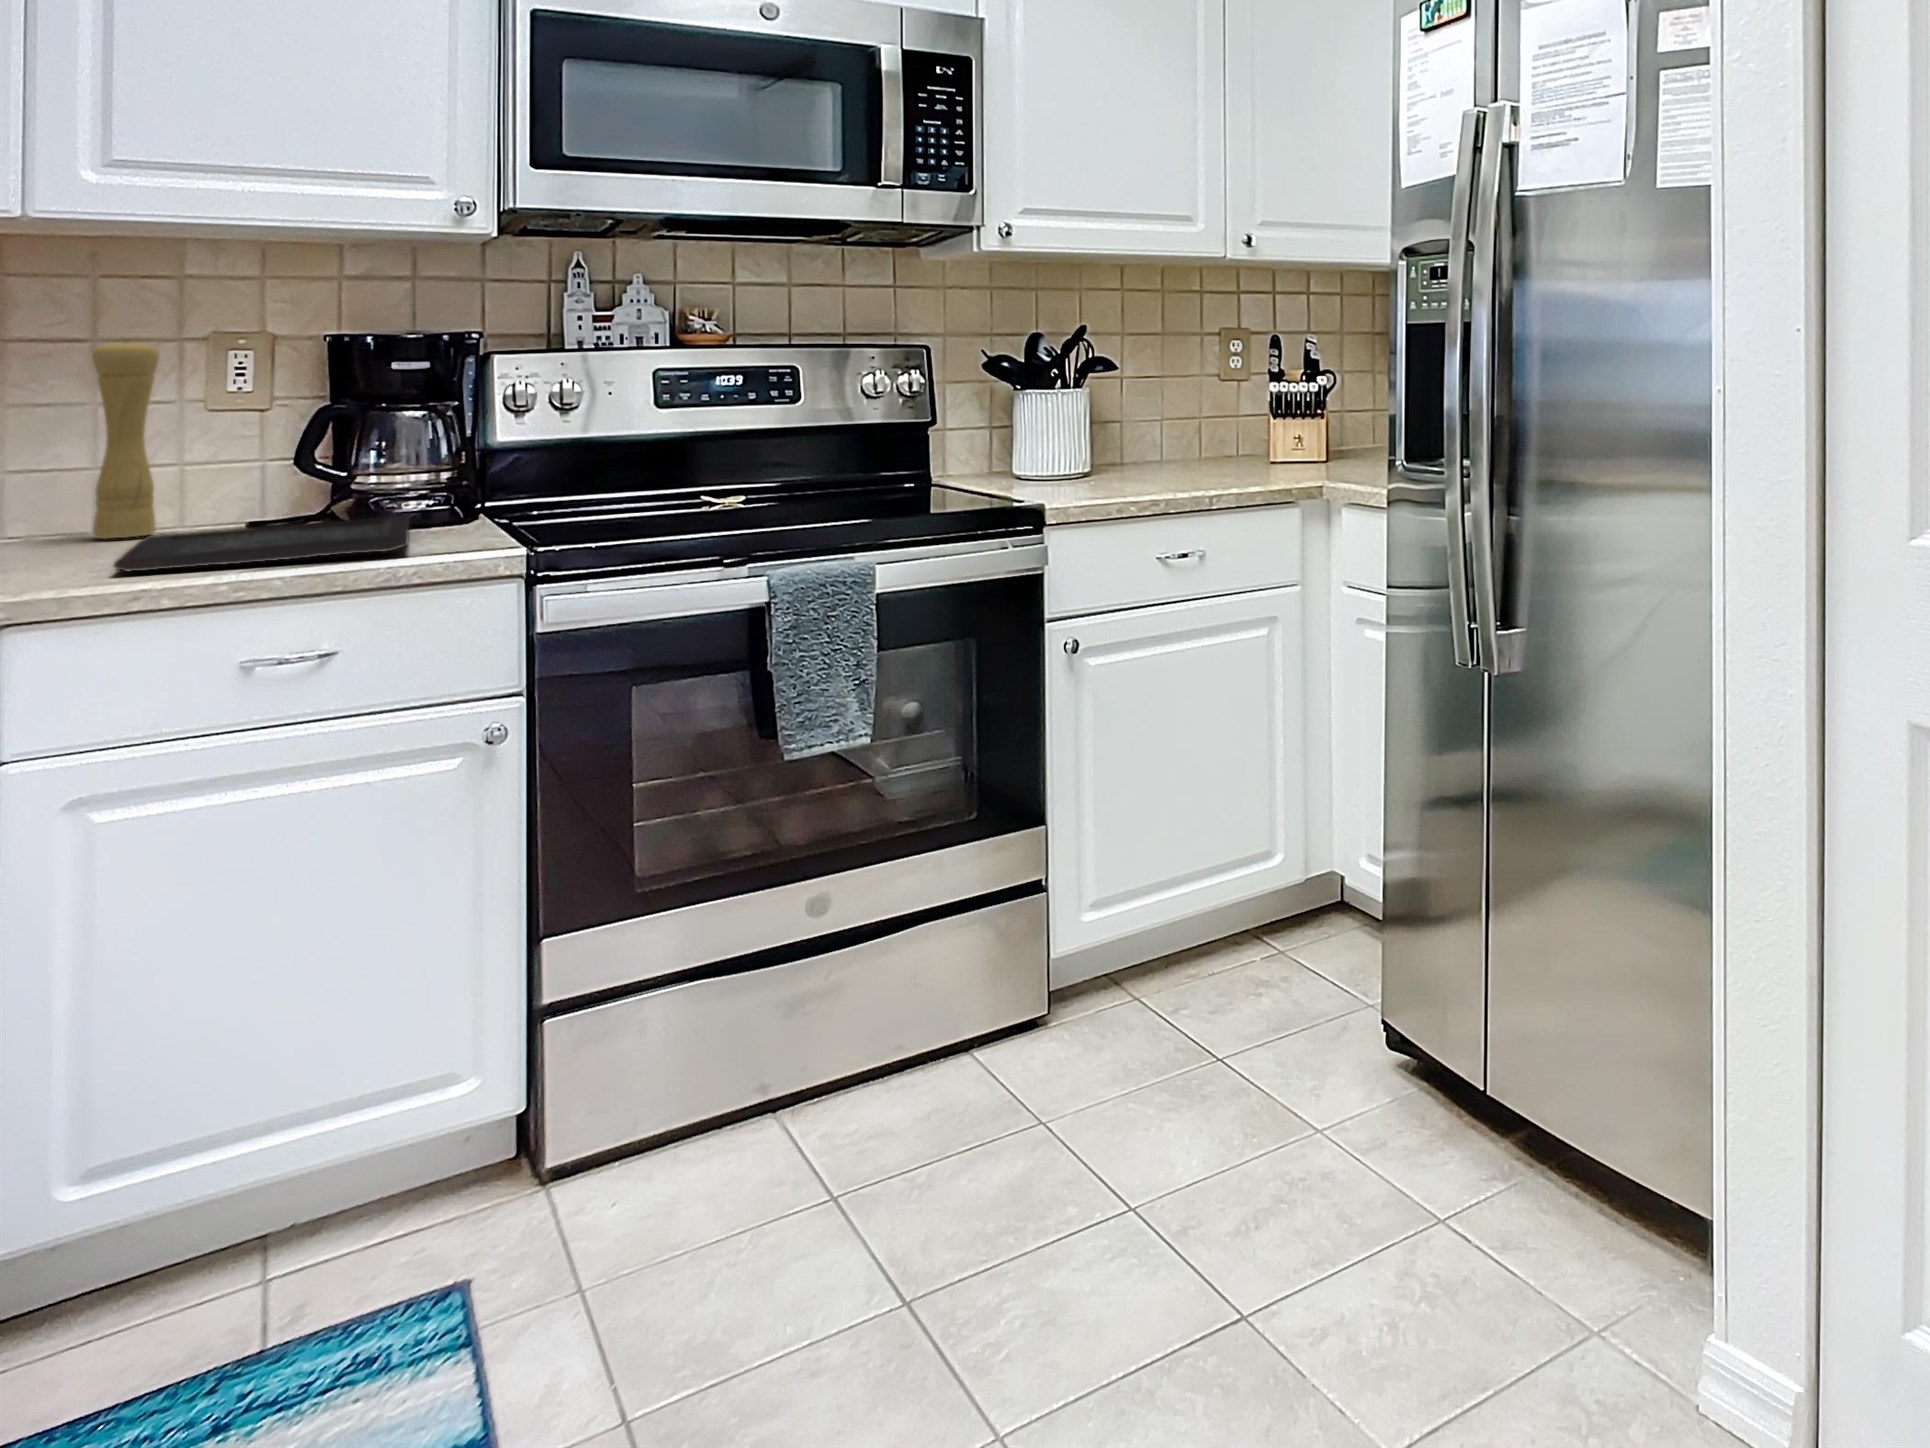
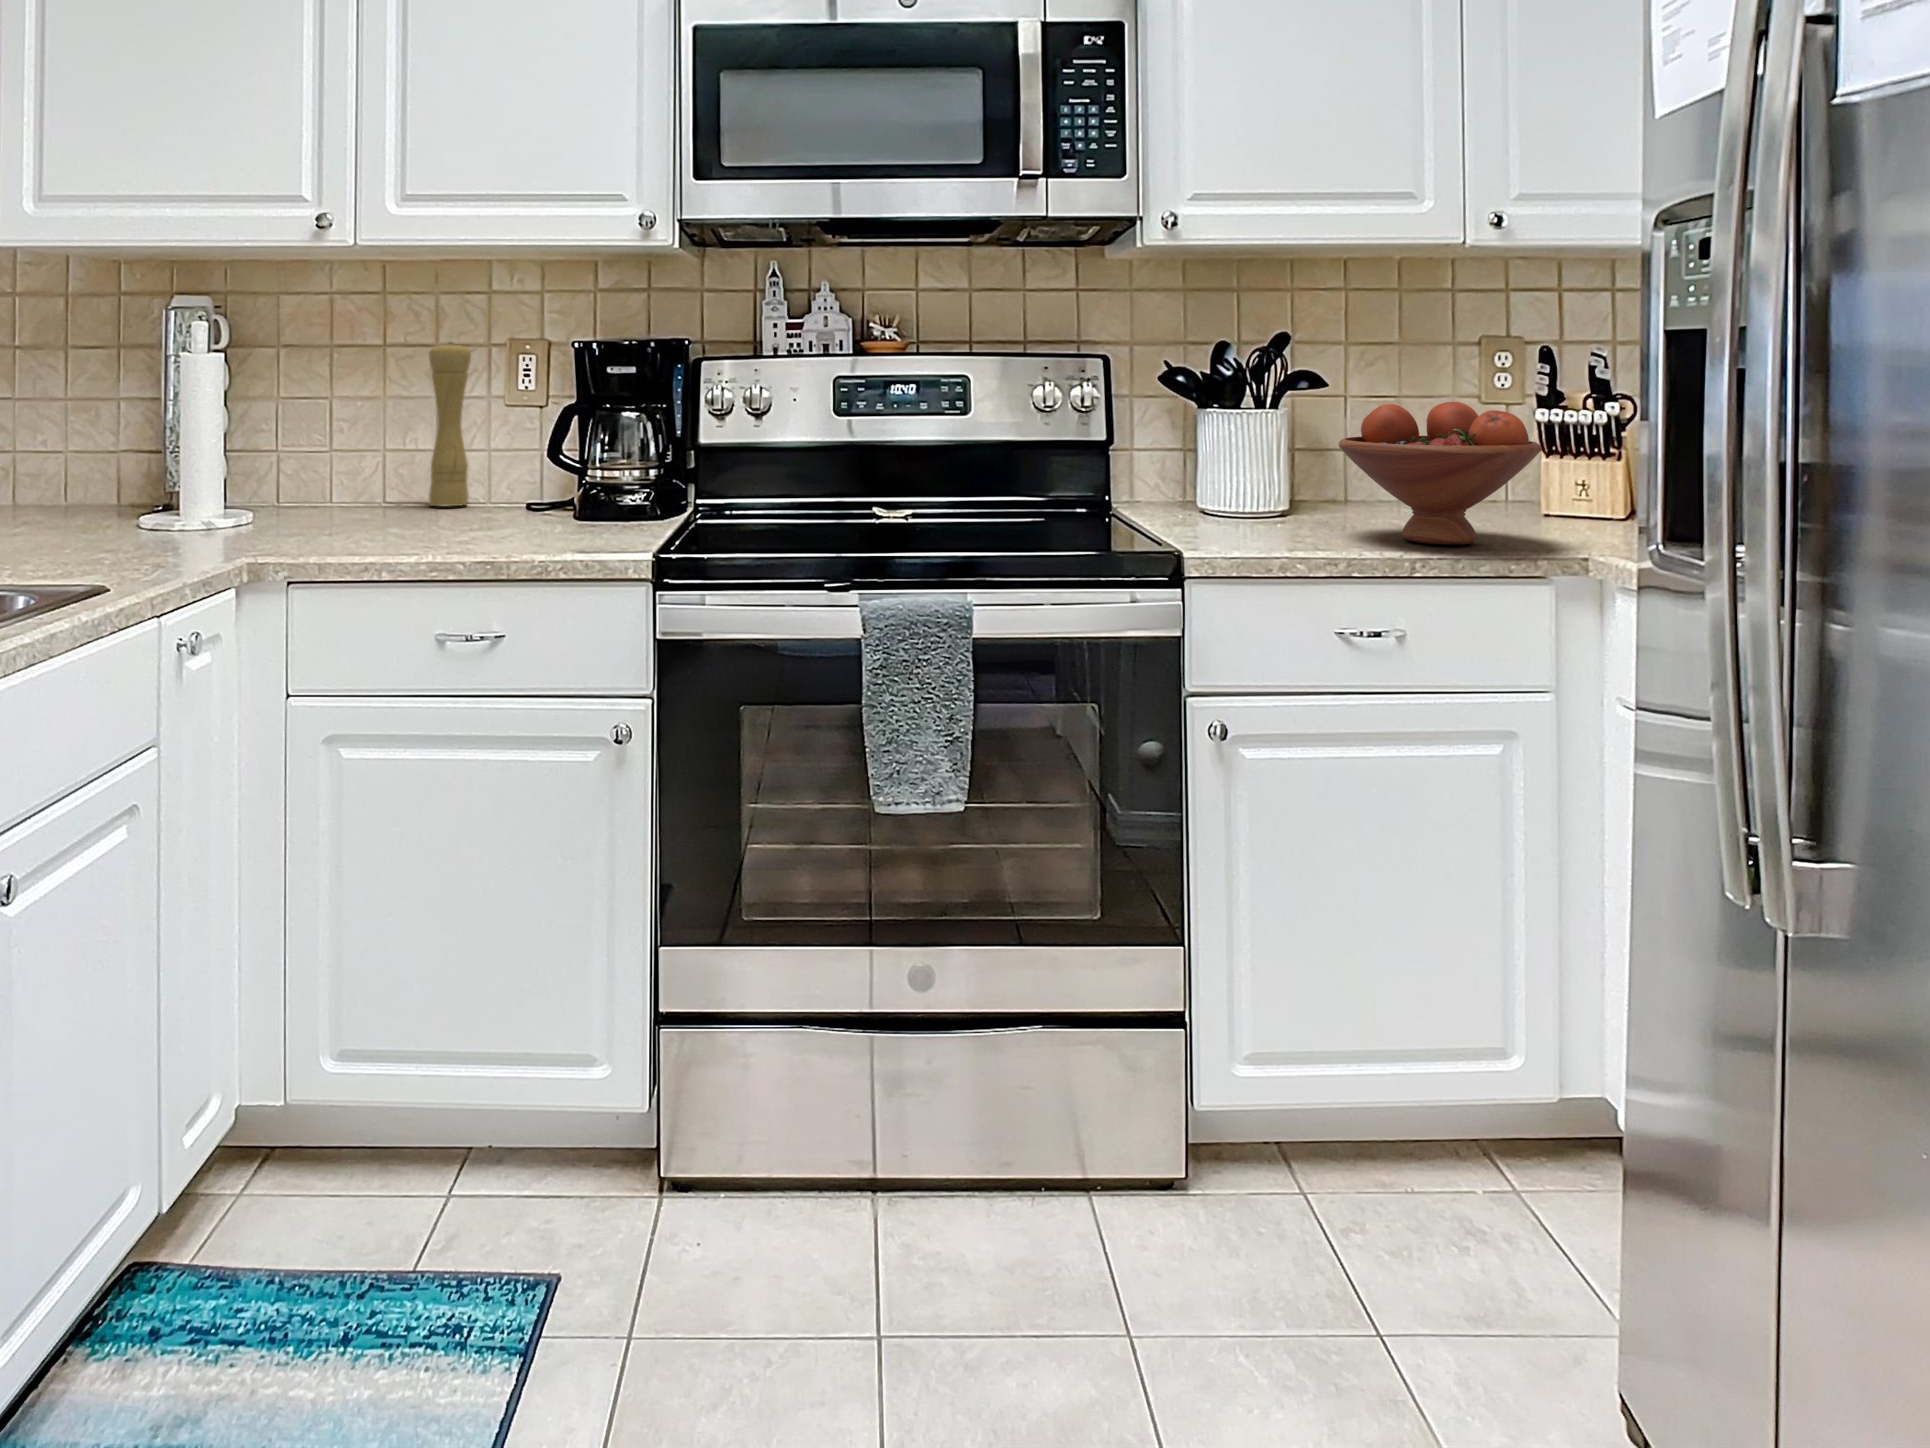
fruit bowl: none [1142,377,1288,486] -> present [1339,402,1542,545]
tray: present [114,516,409,572] -> none [380,506,624,540]

